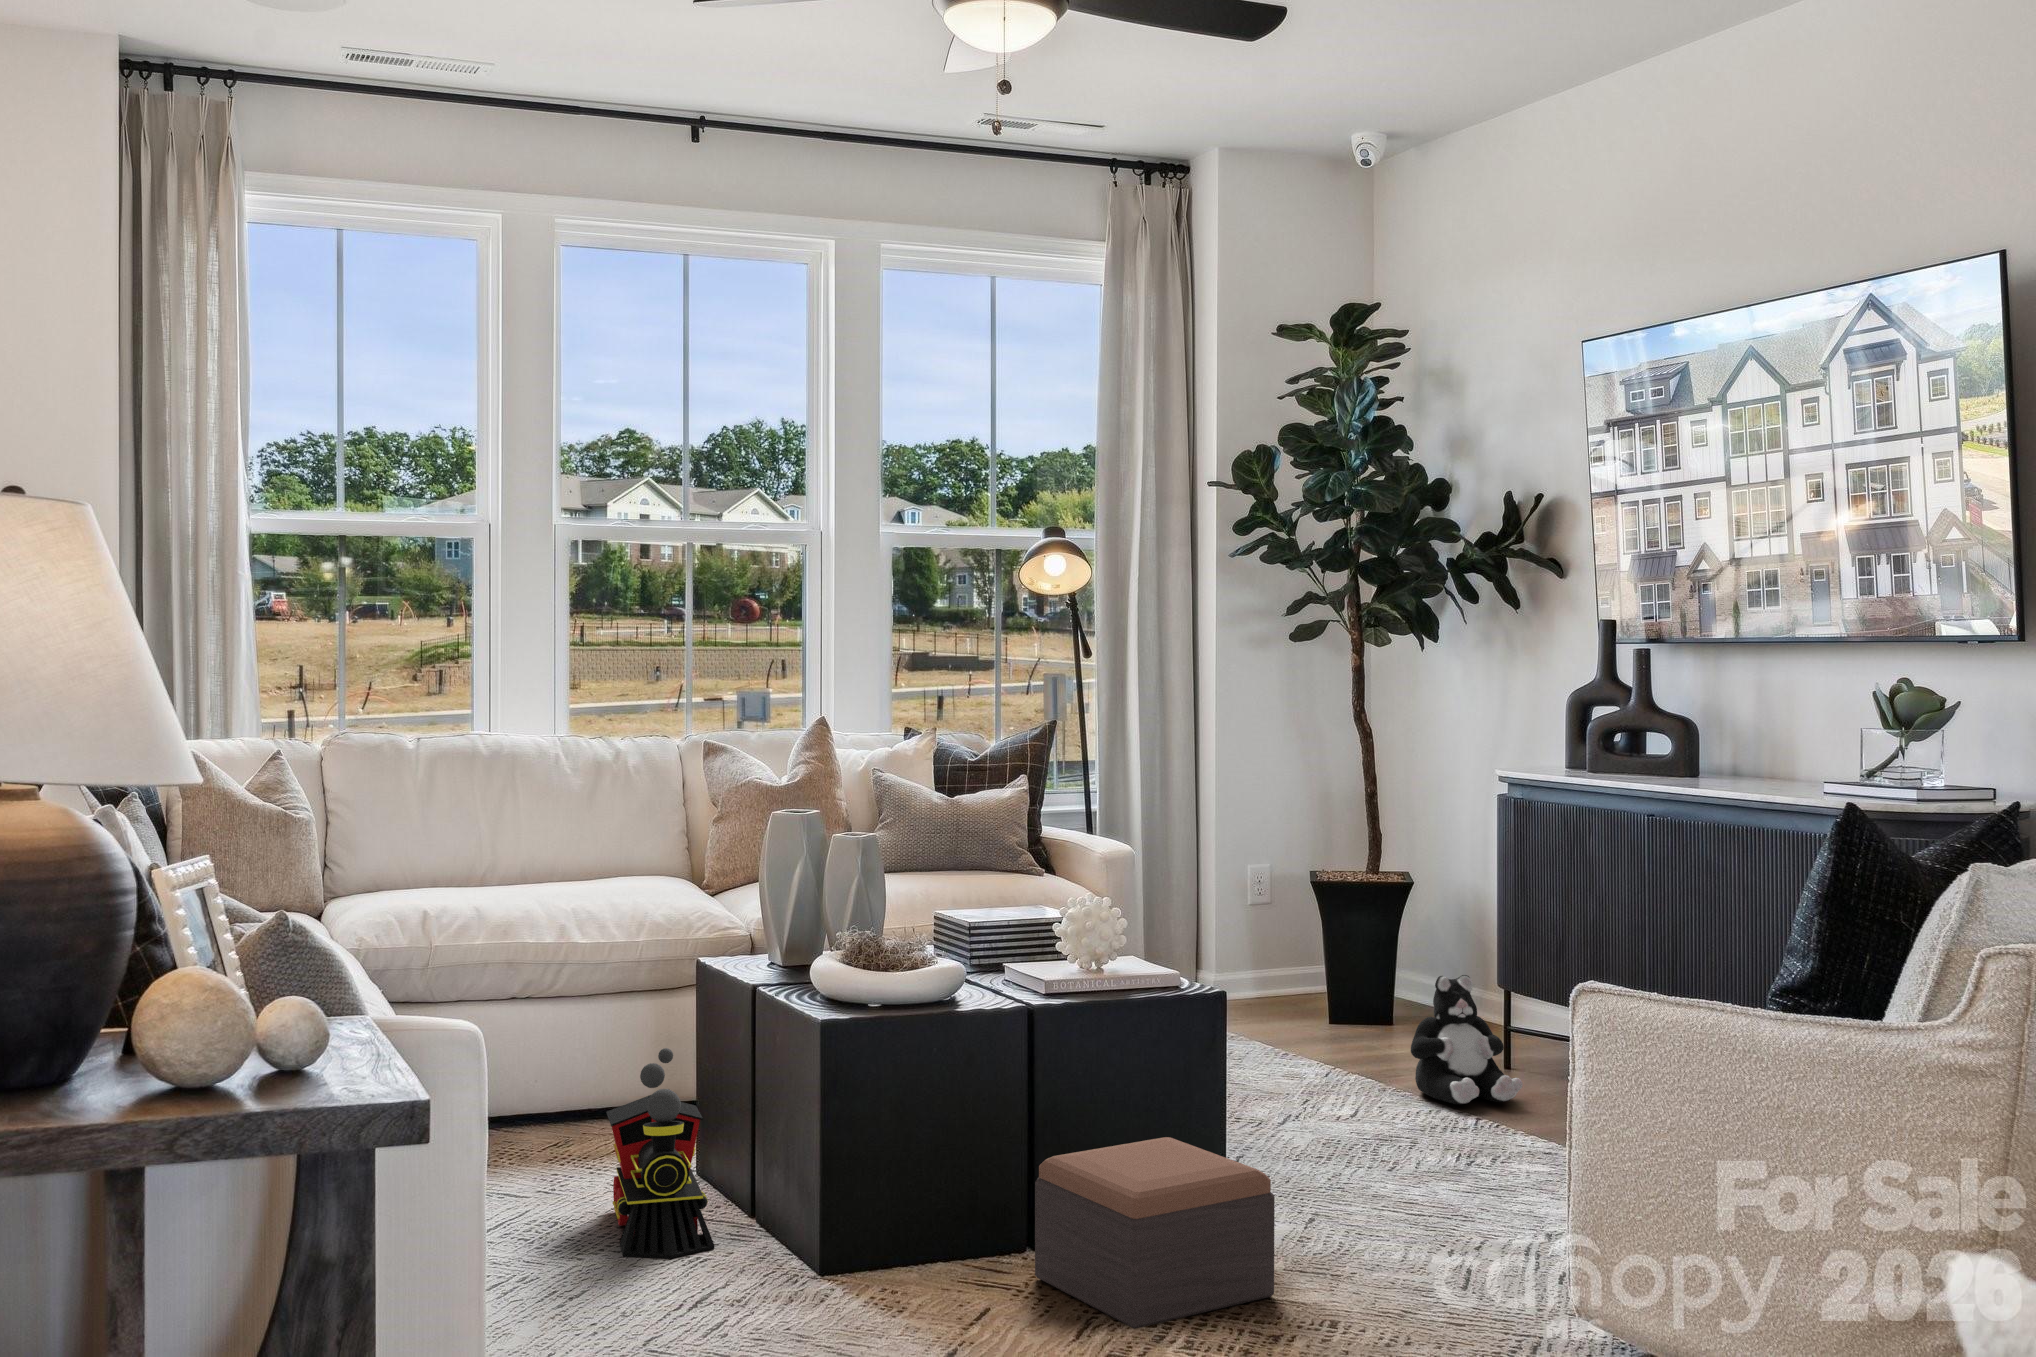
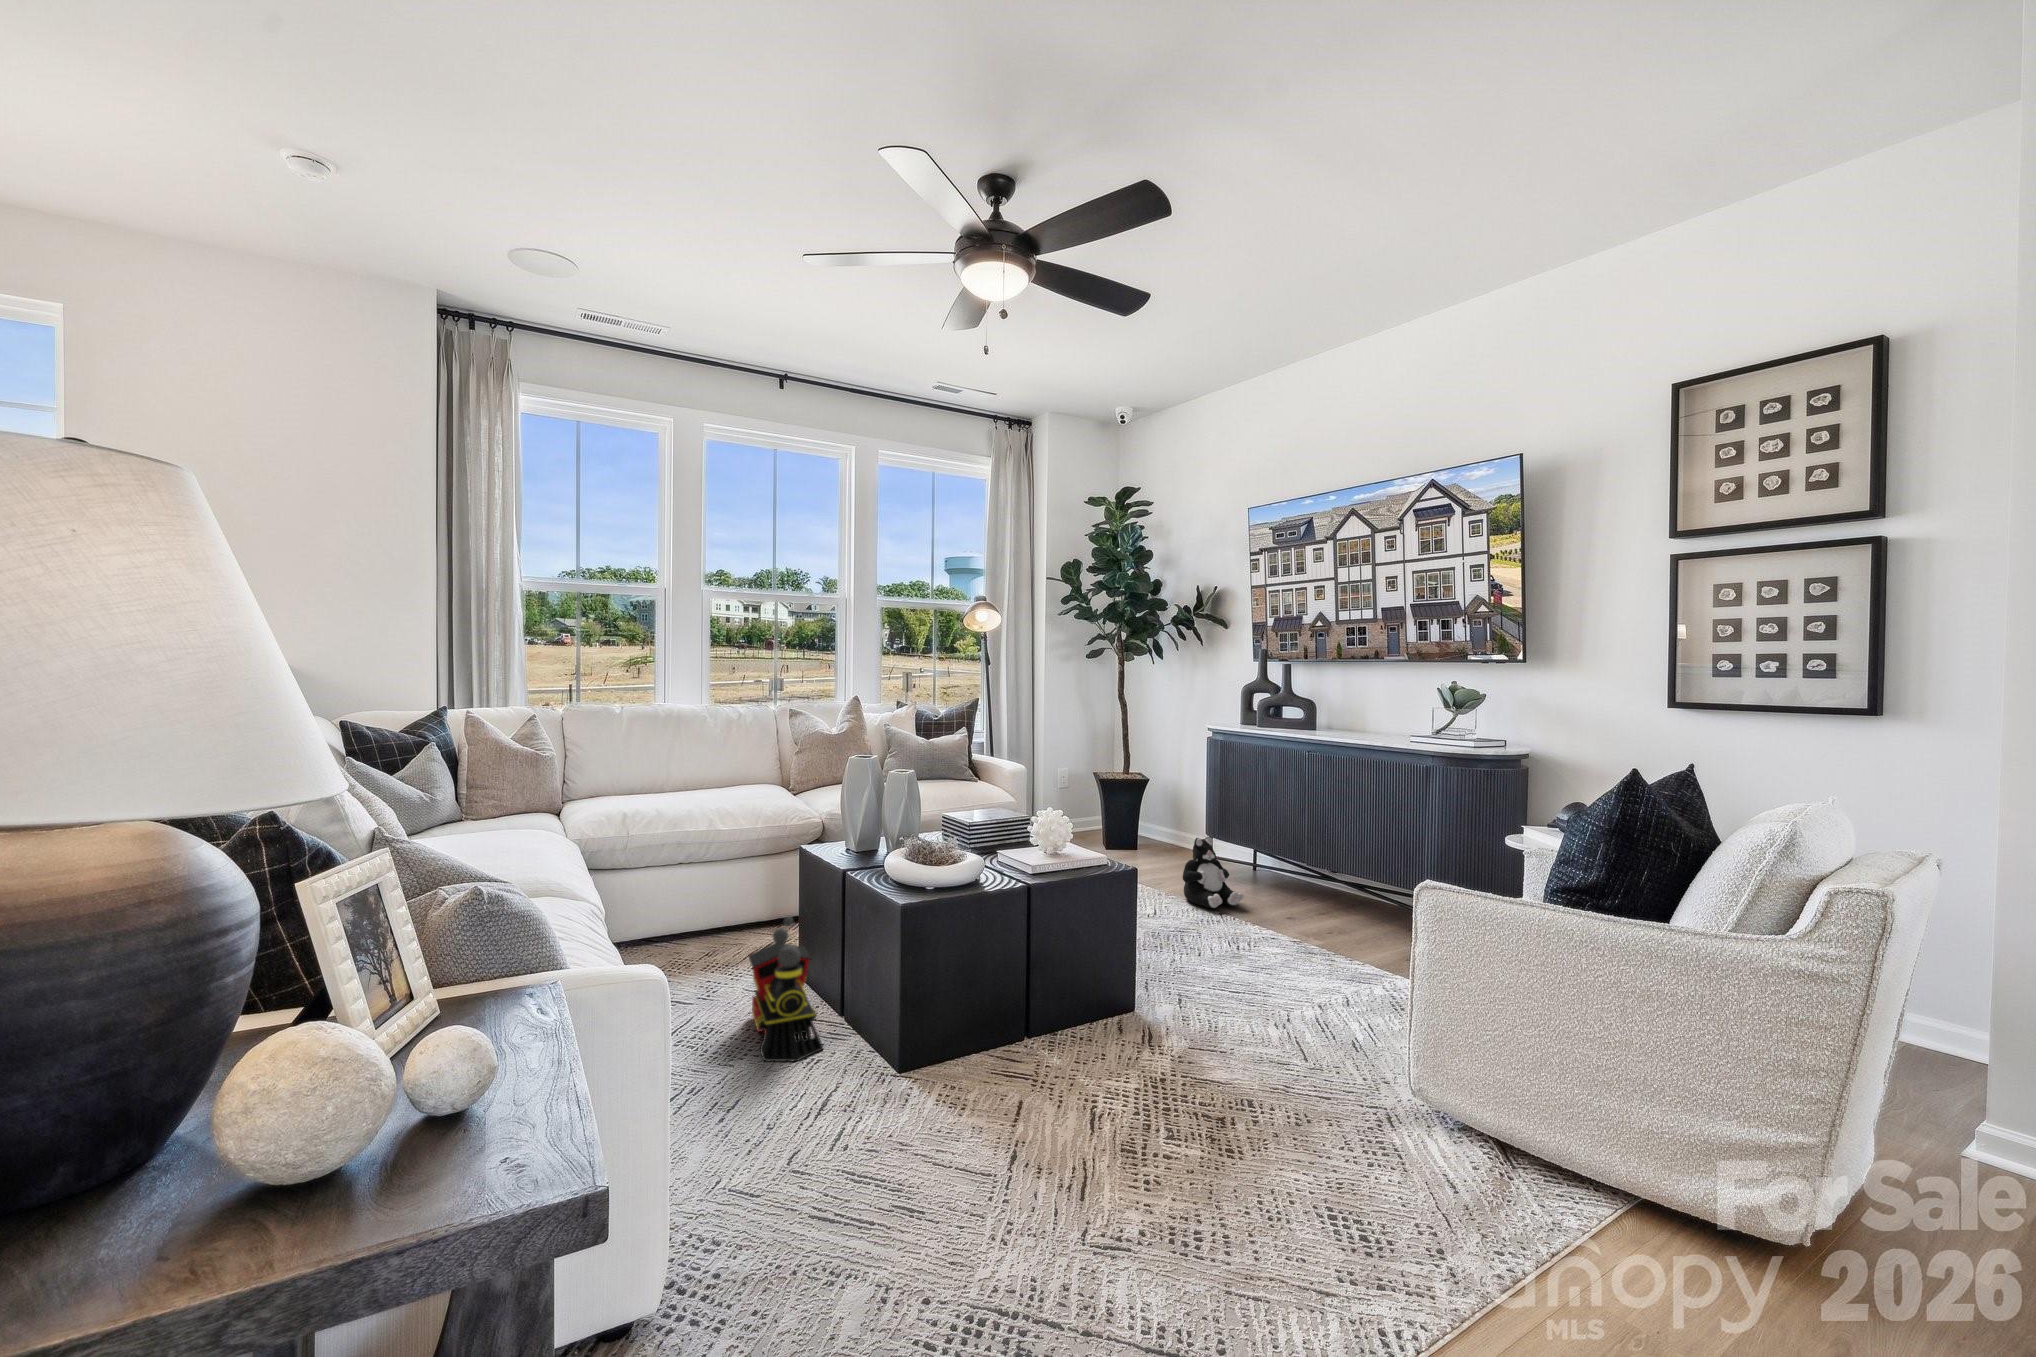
footstool: present [1035,1137,1275,1329] -> none [1036,966,1190,1111]

